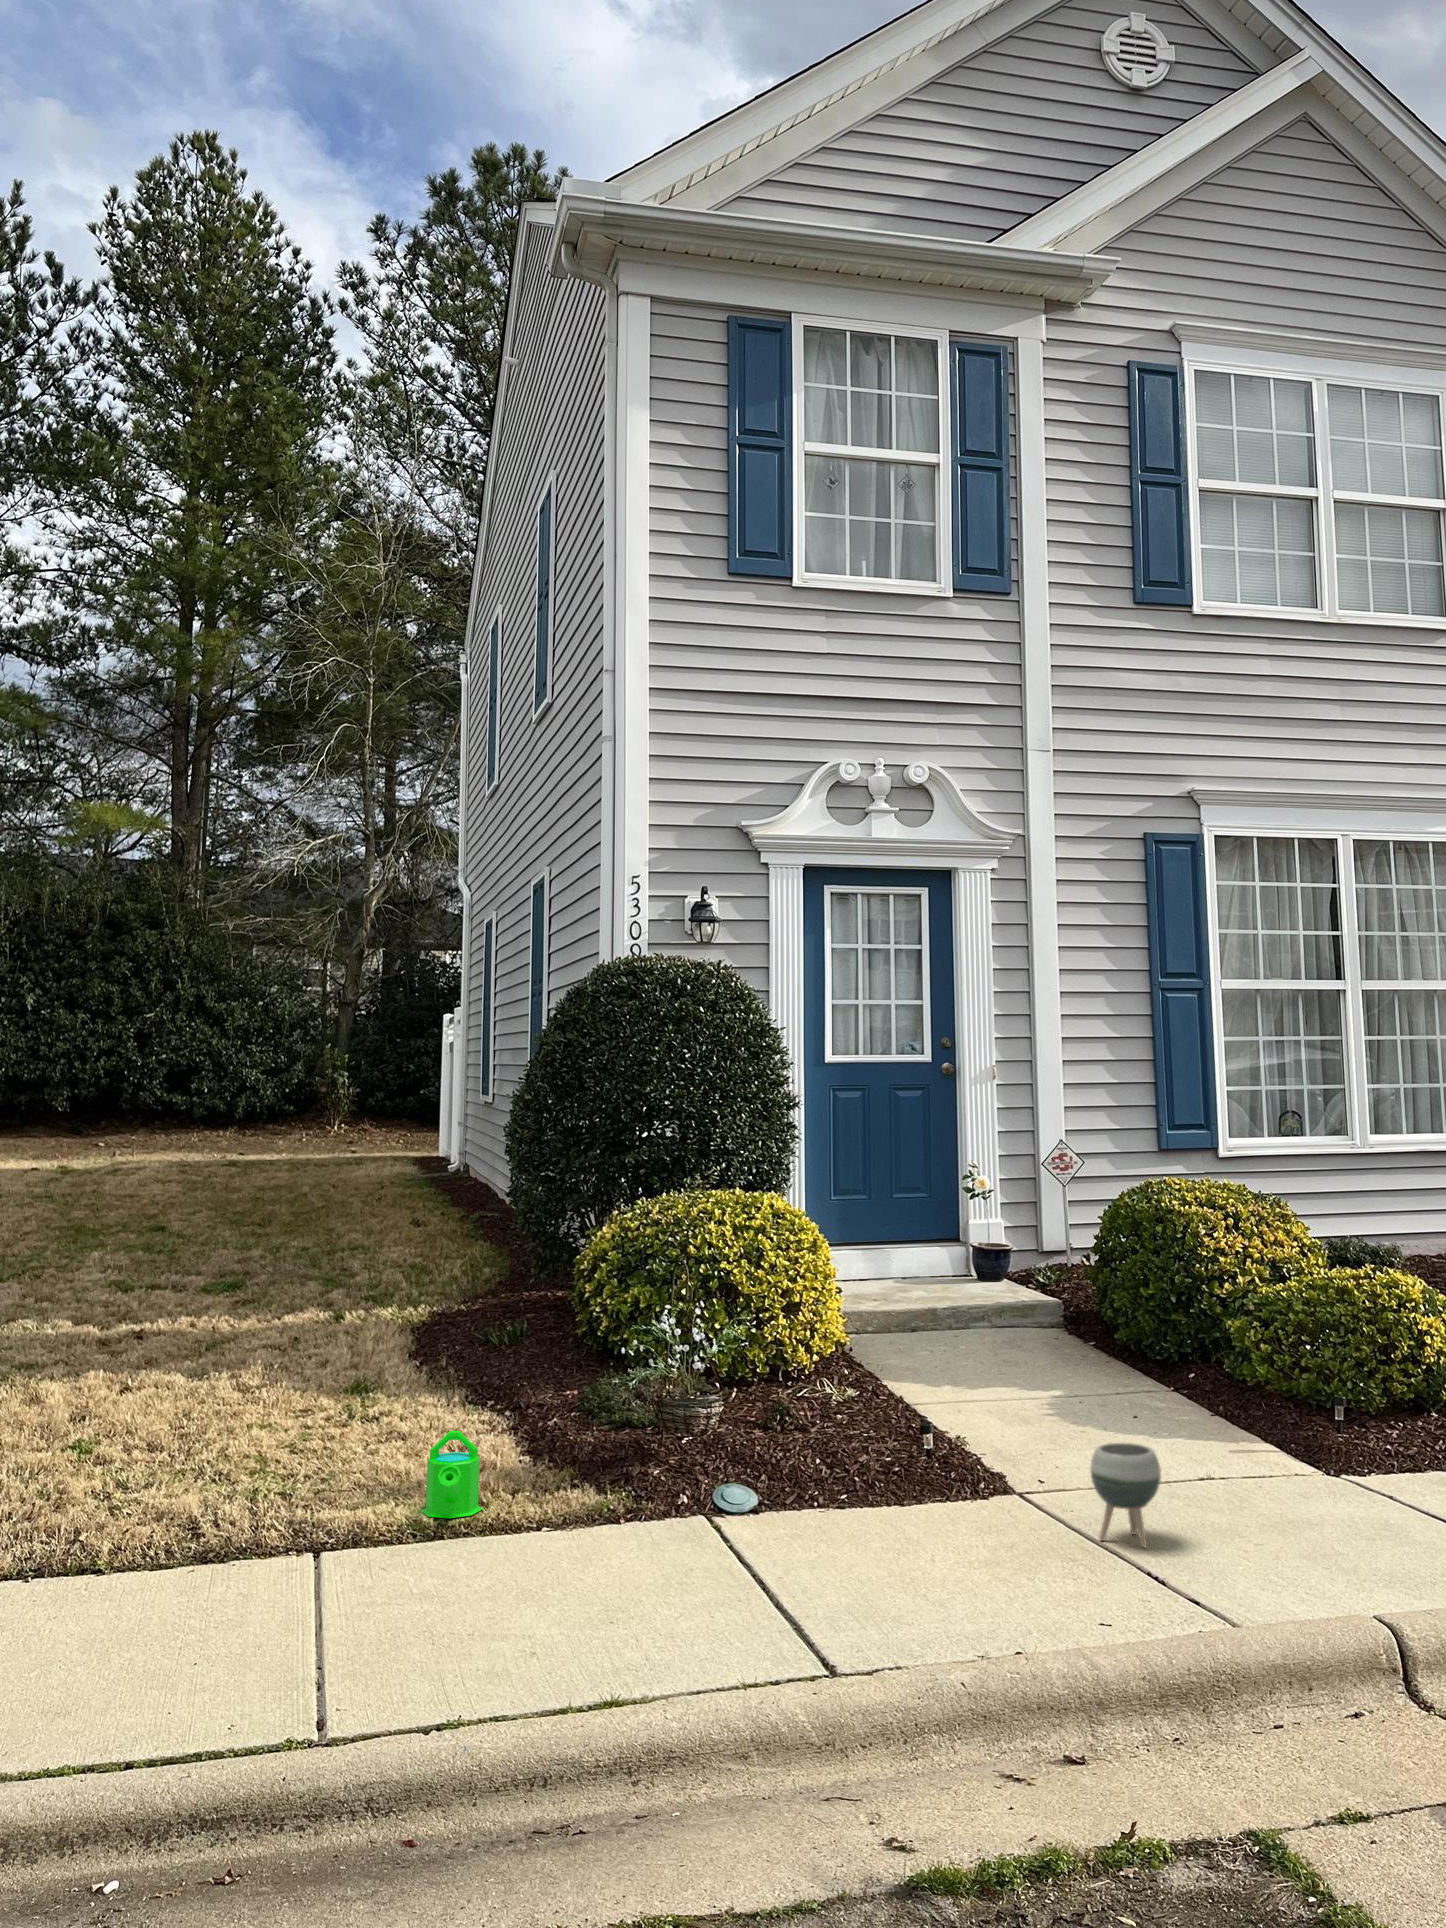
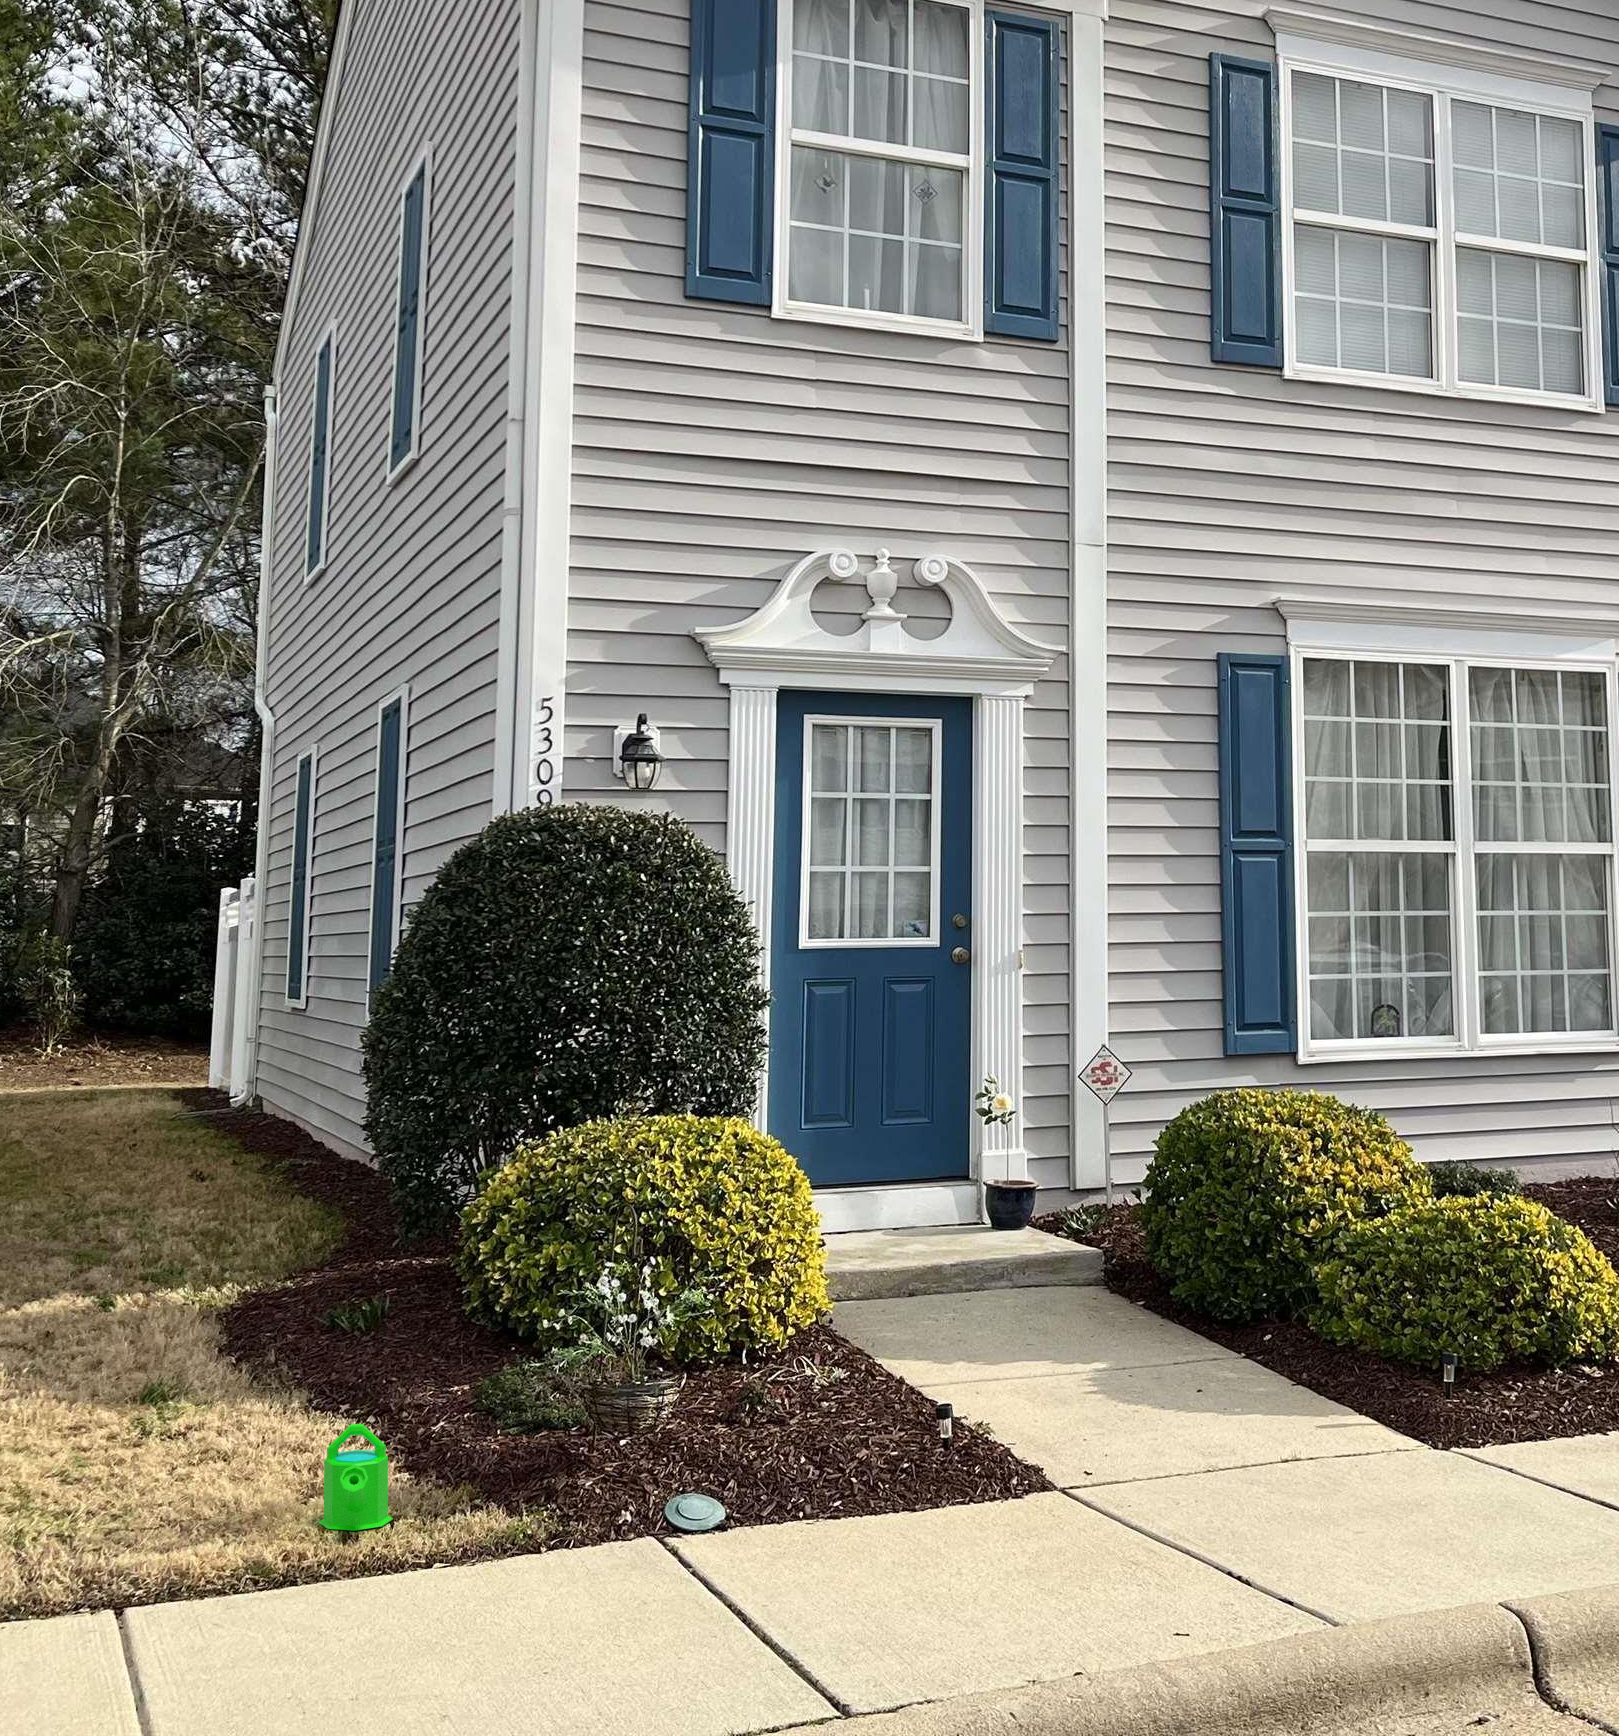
planter: present [1090,1443,1161,1547] -> none [1142,1428,1228,1554]

